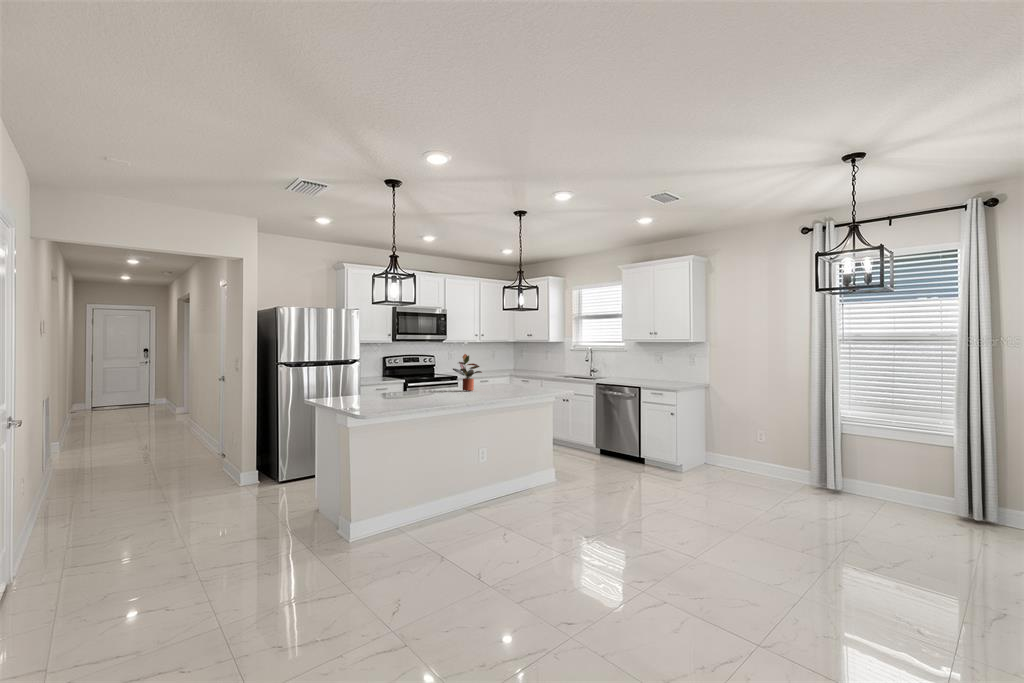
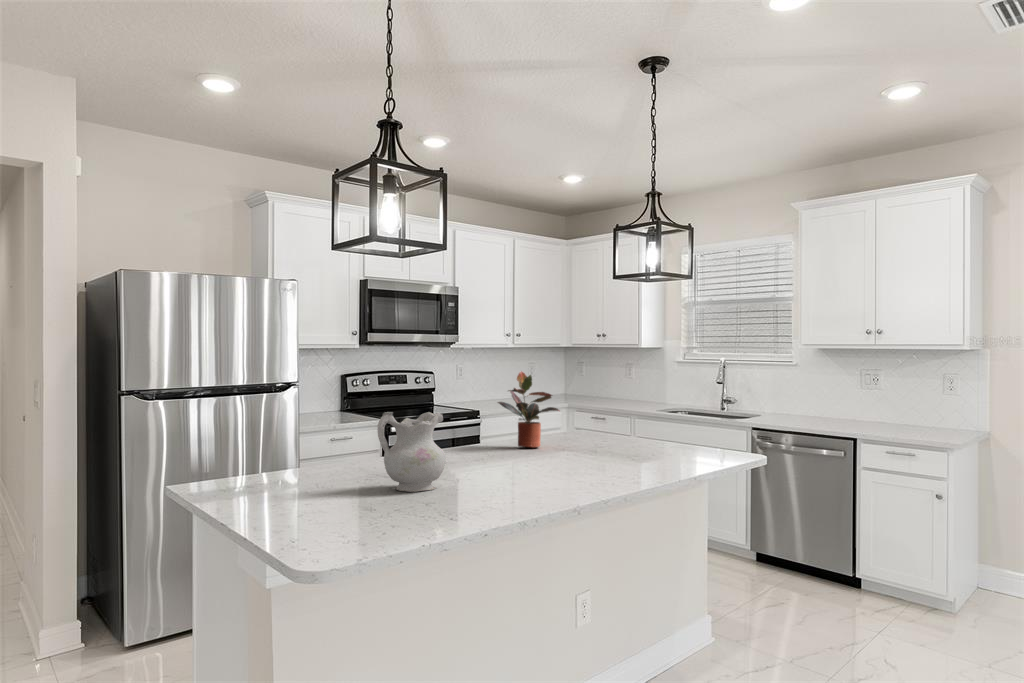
ceramic pitcher: none [382,370,413,404] -> present [377,412,446,492]

